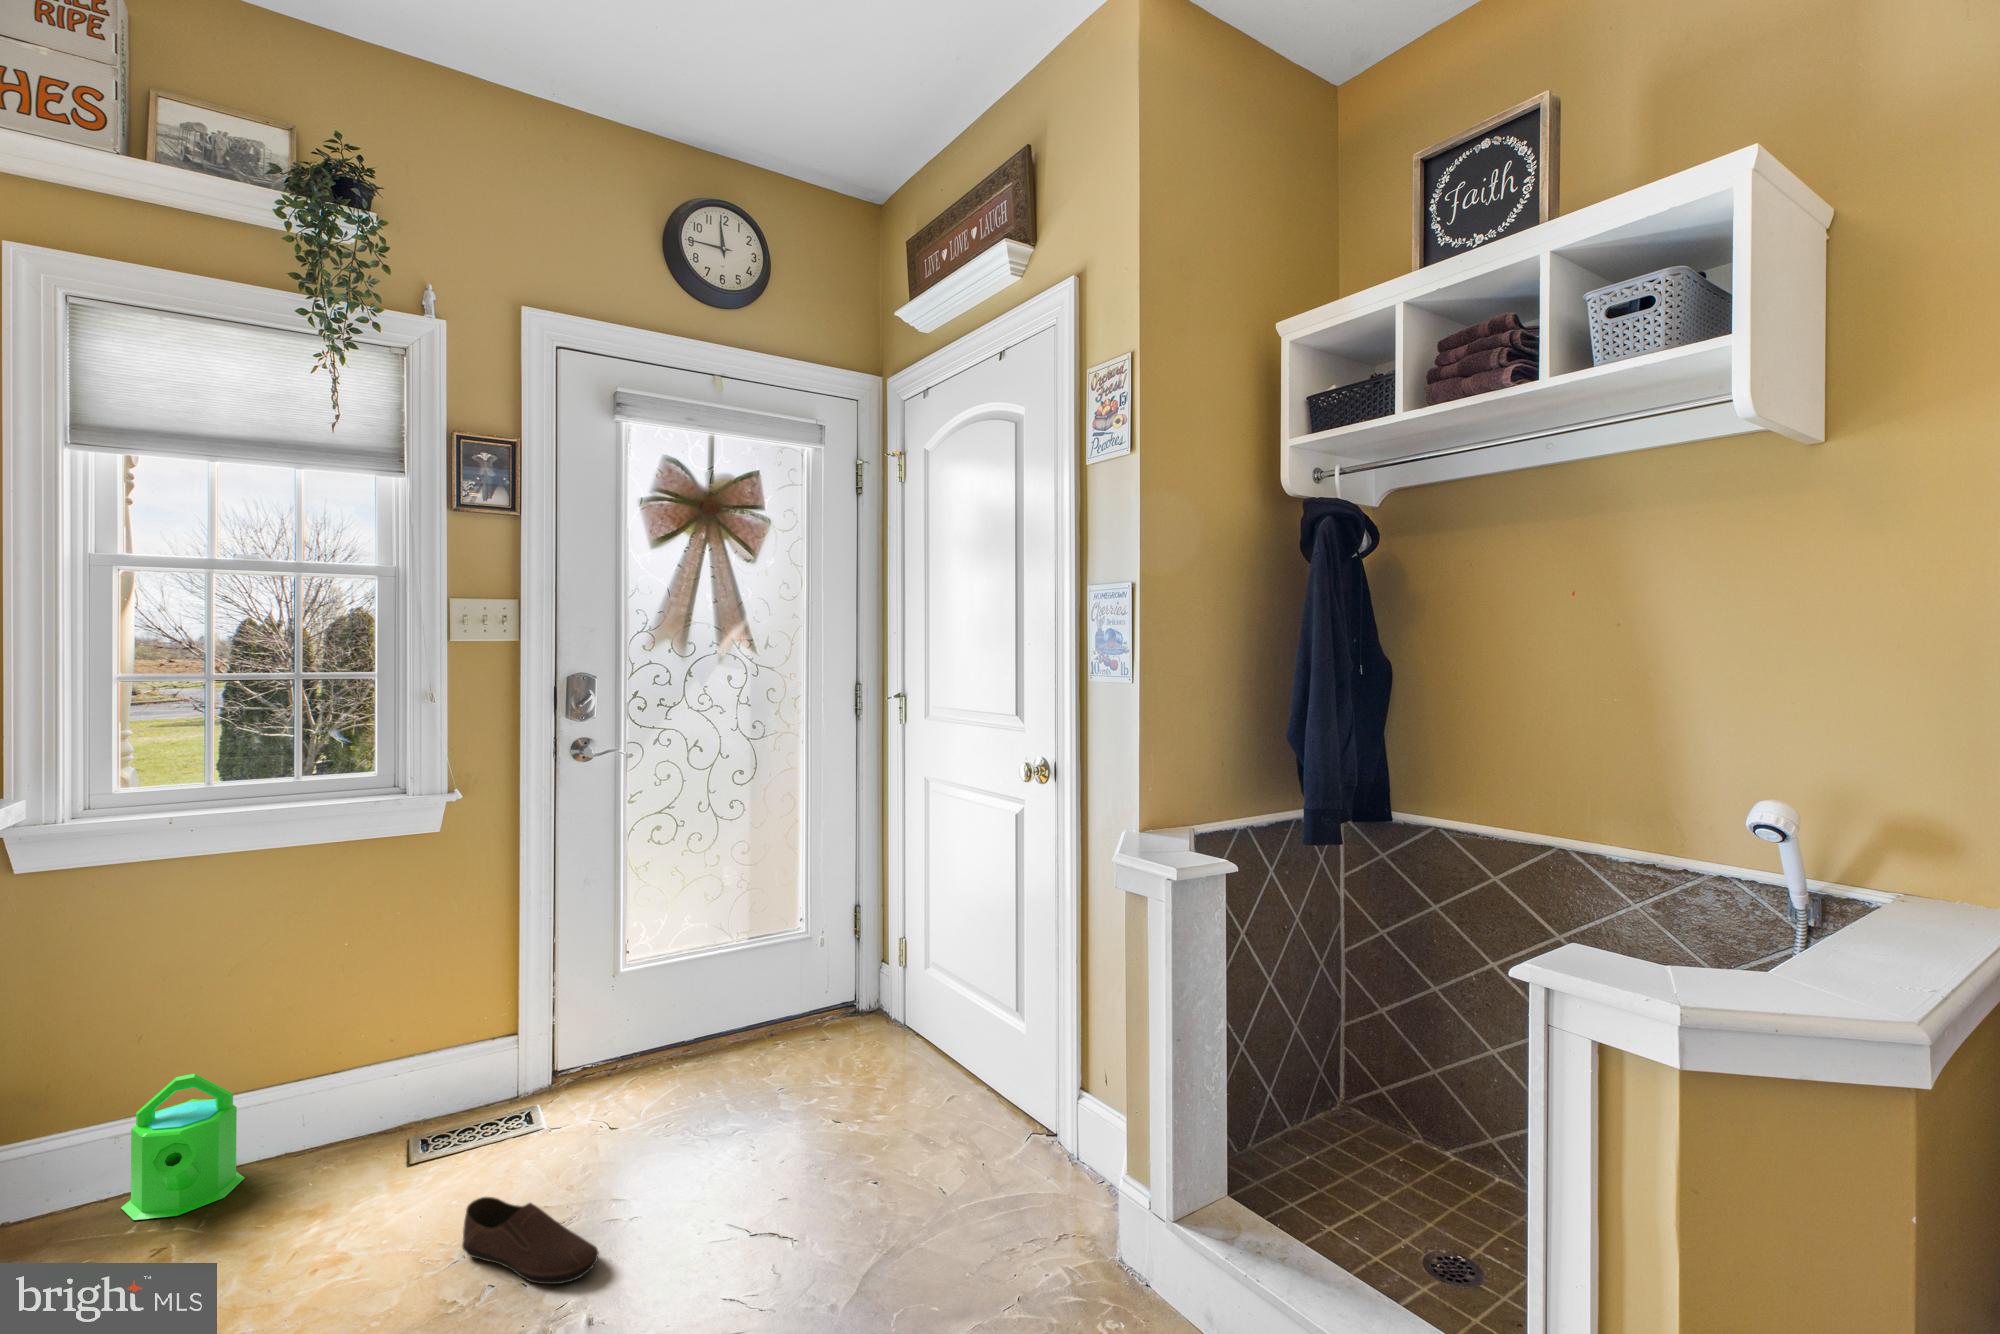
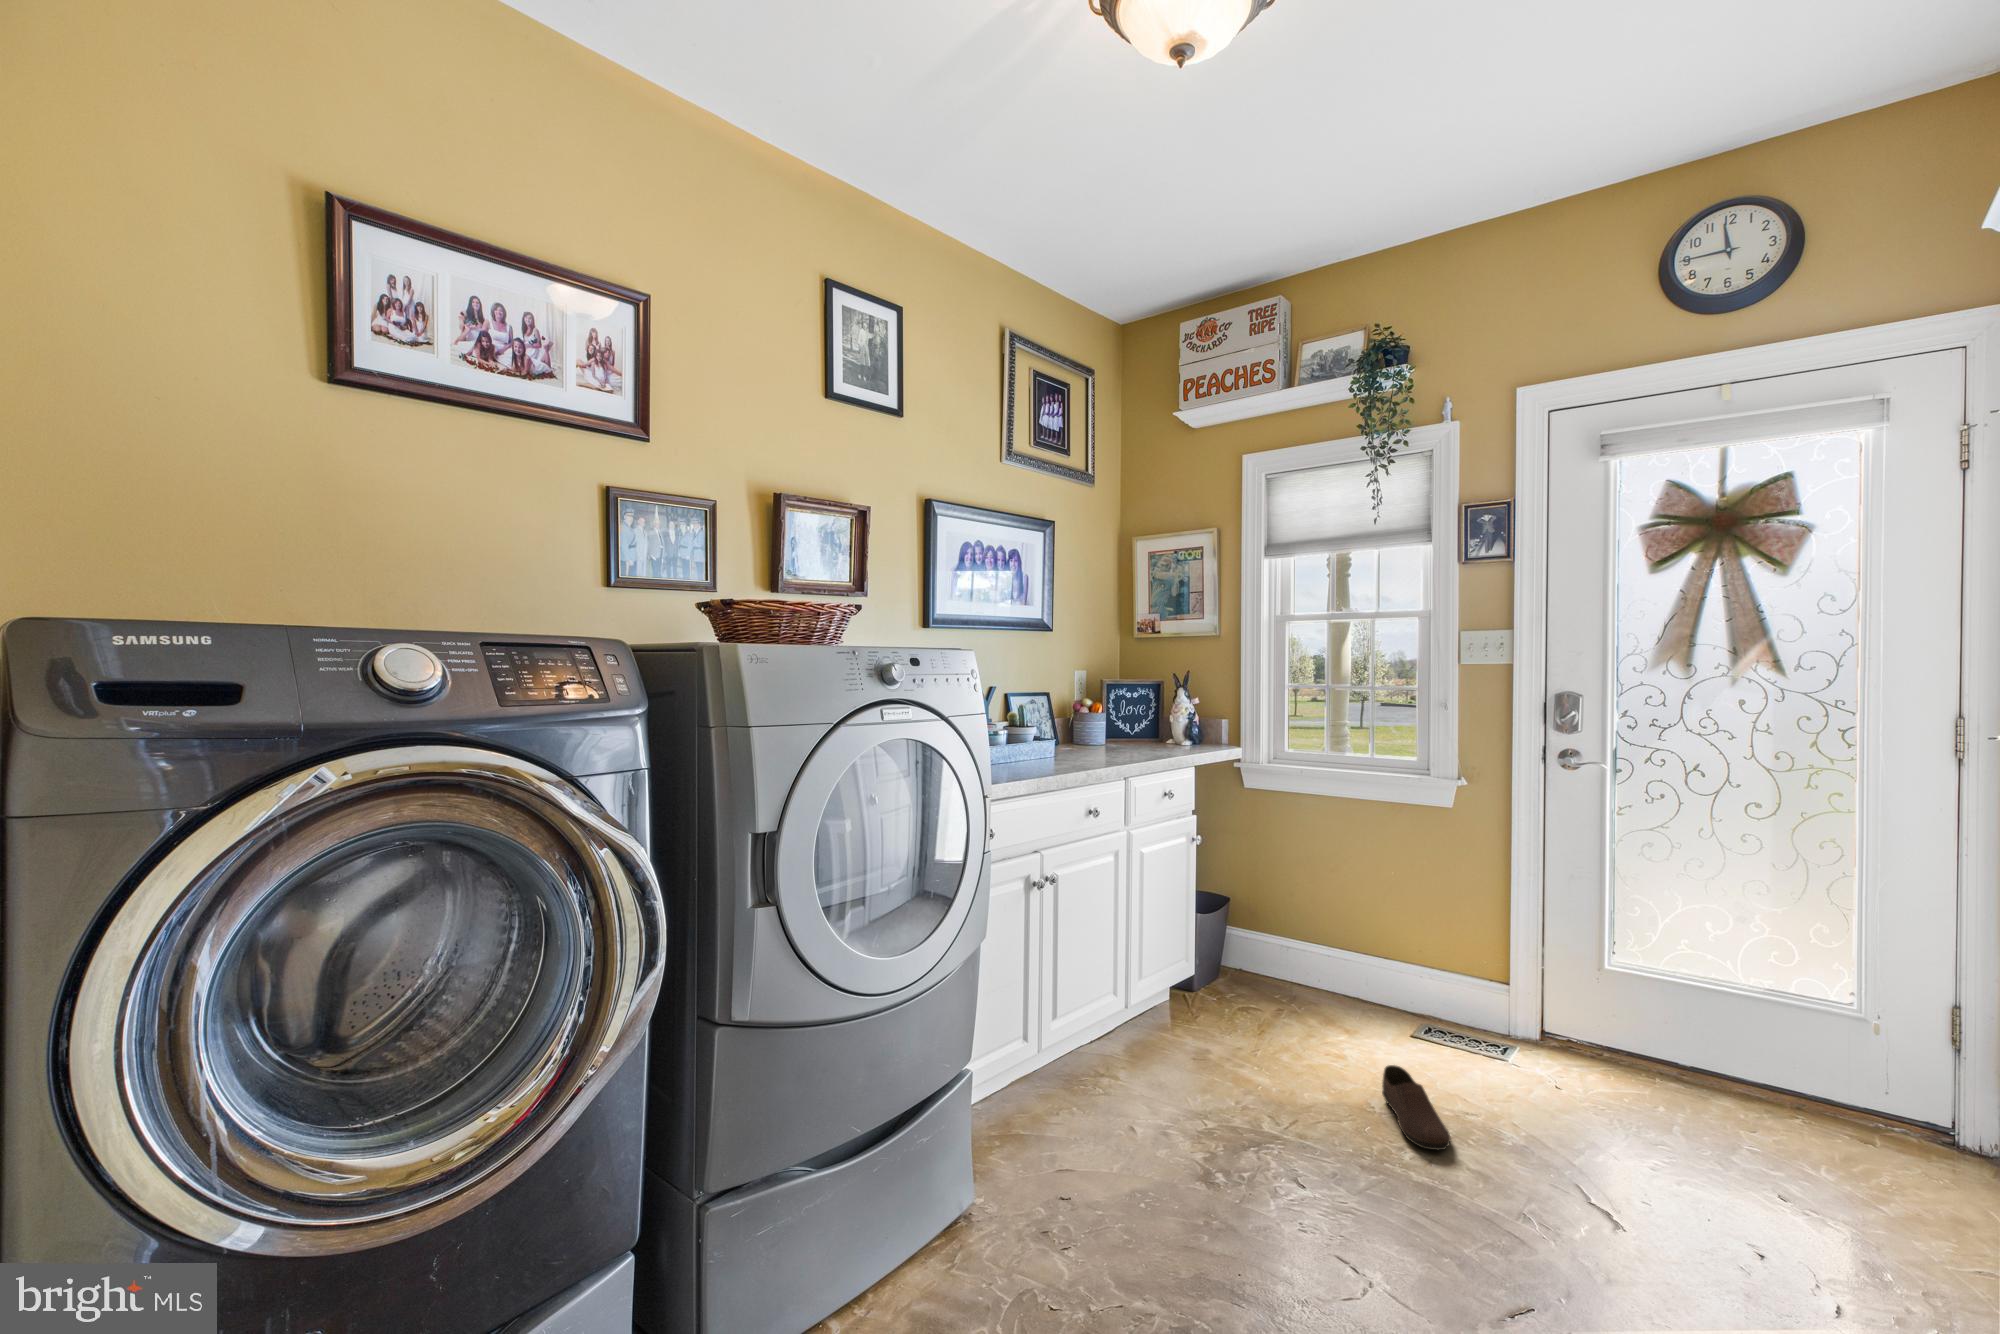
watering can: present [121,1074,244,1220] -> none [1269,924,1326,1006]

